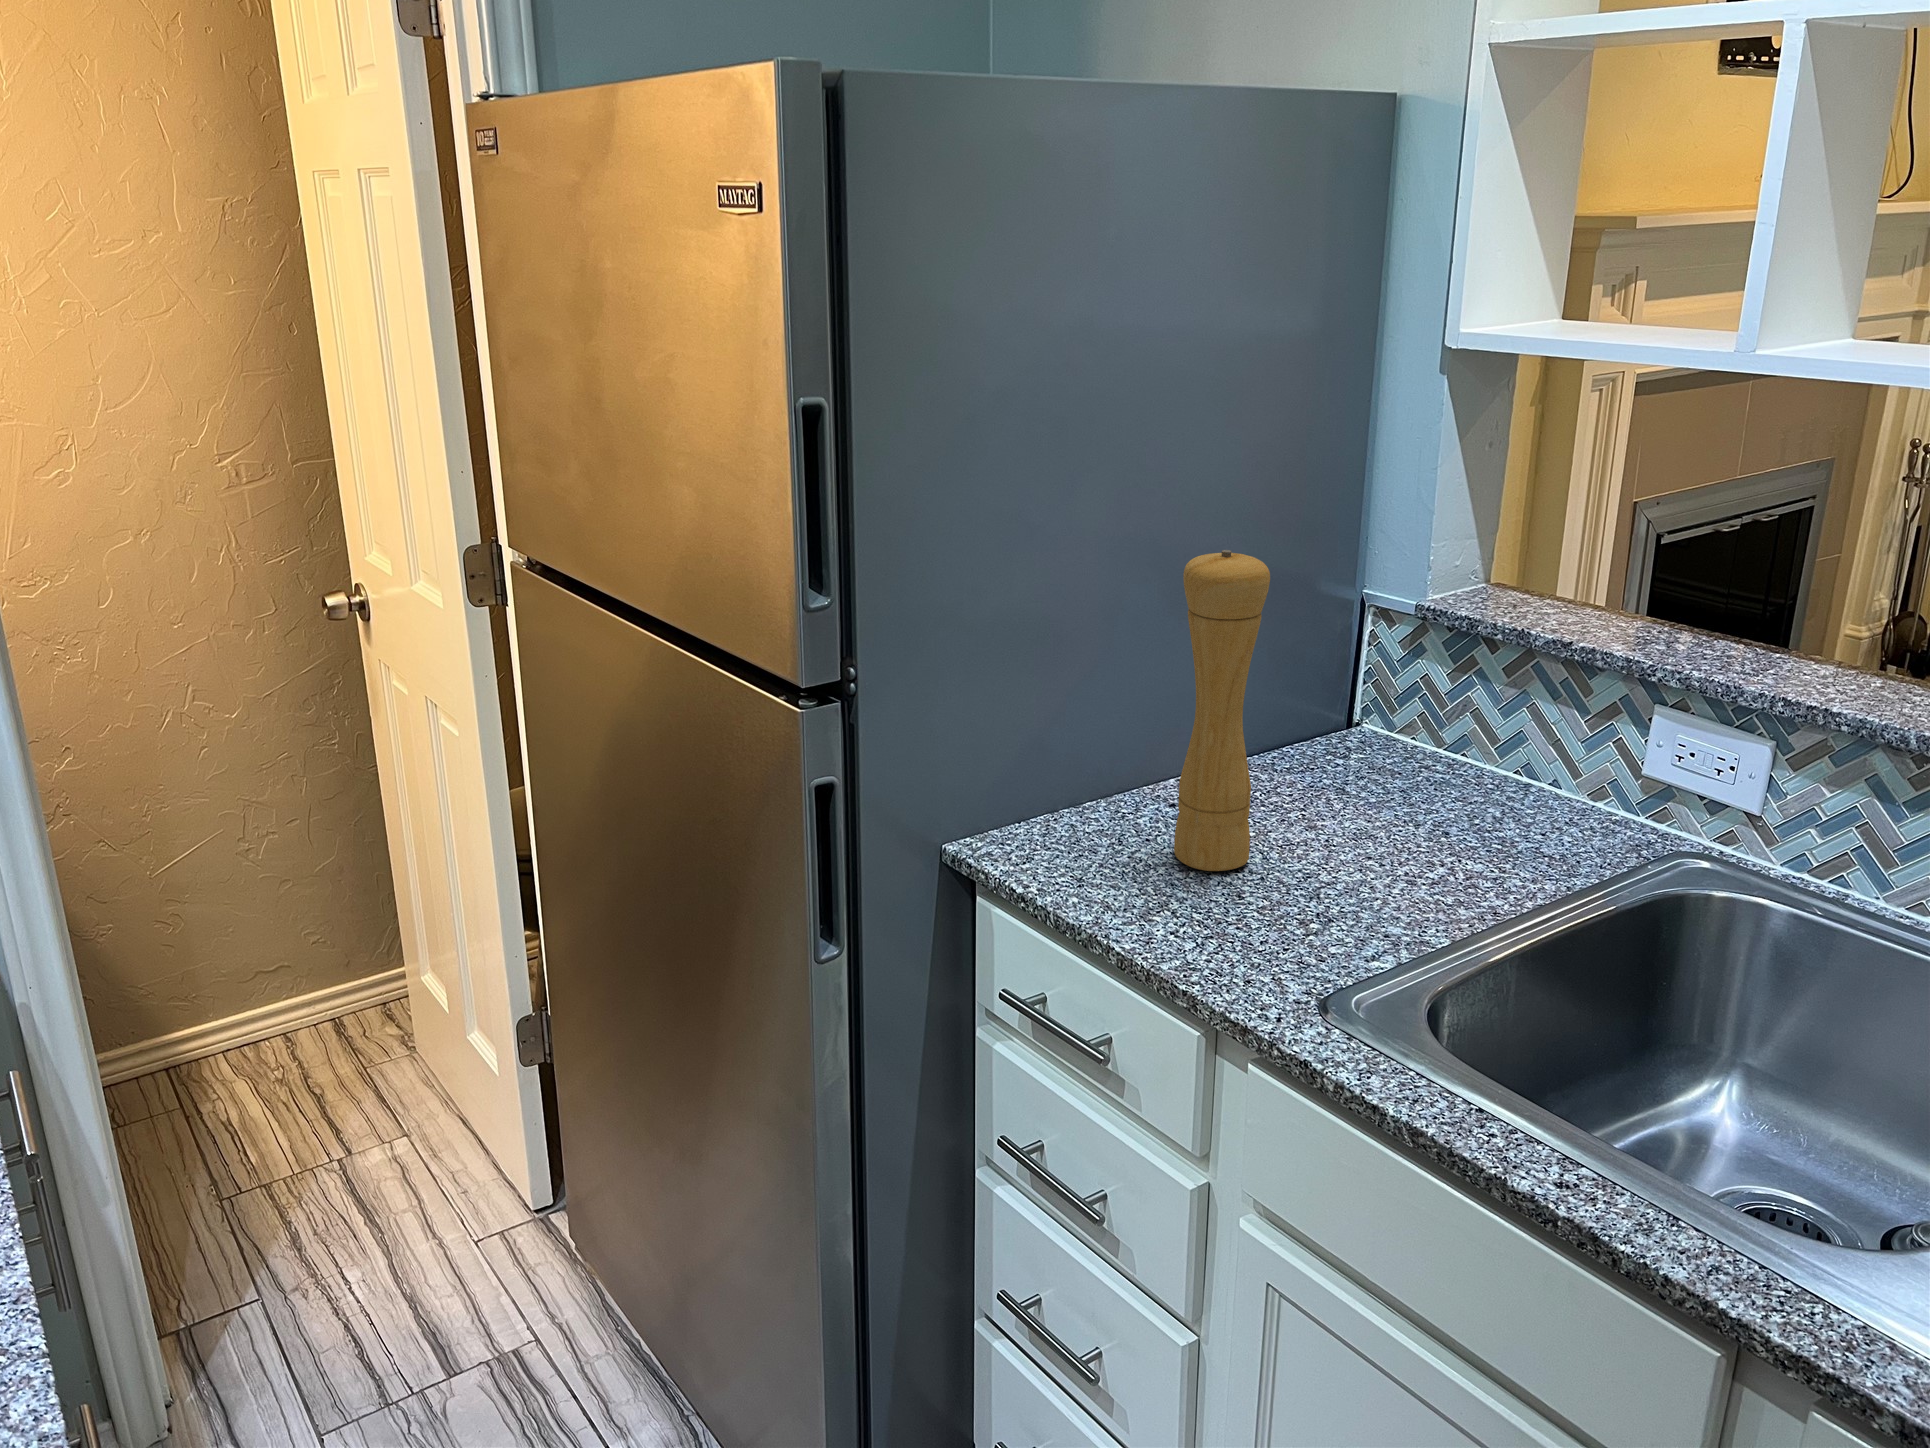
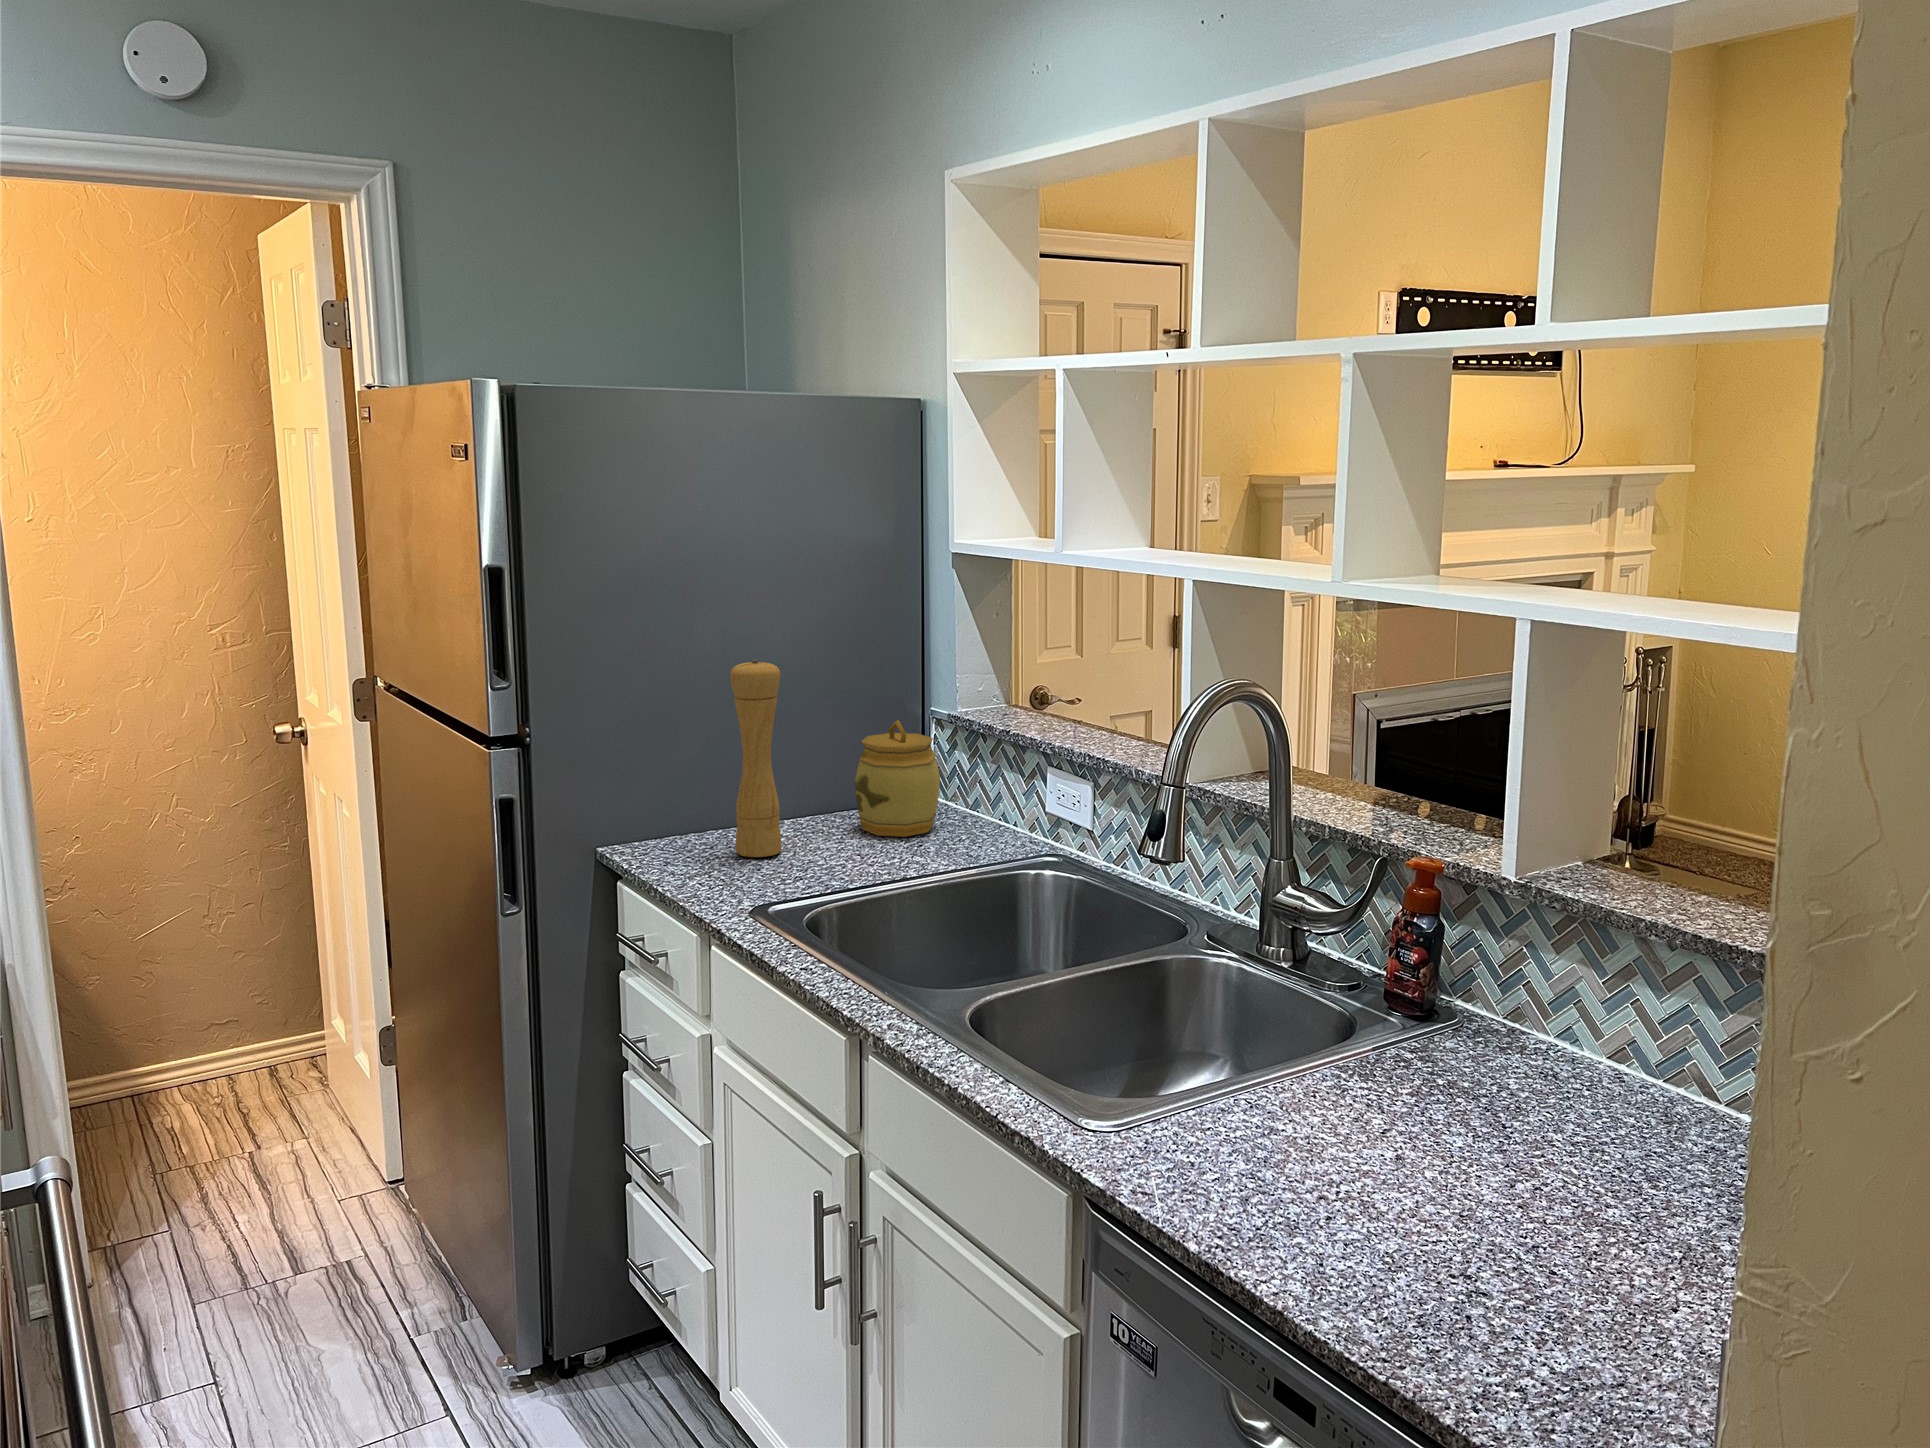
jar: none [1312,628,1451,813] -> present [855,720,940,837]

